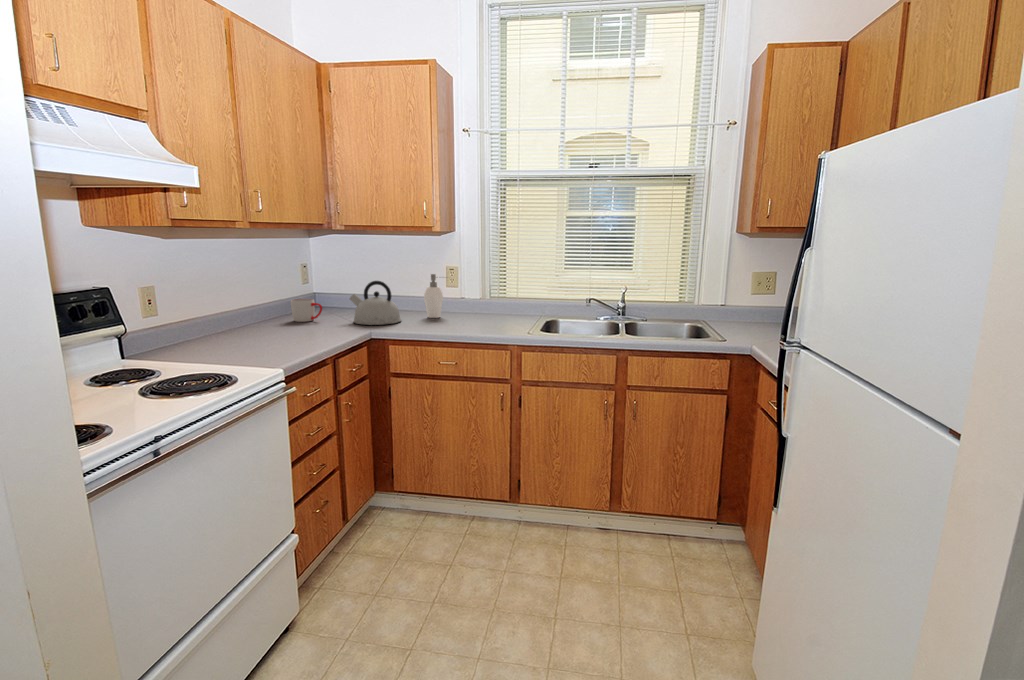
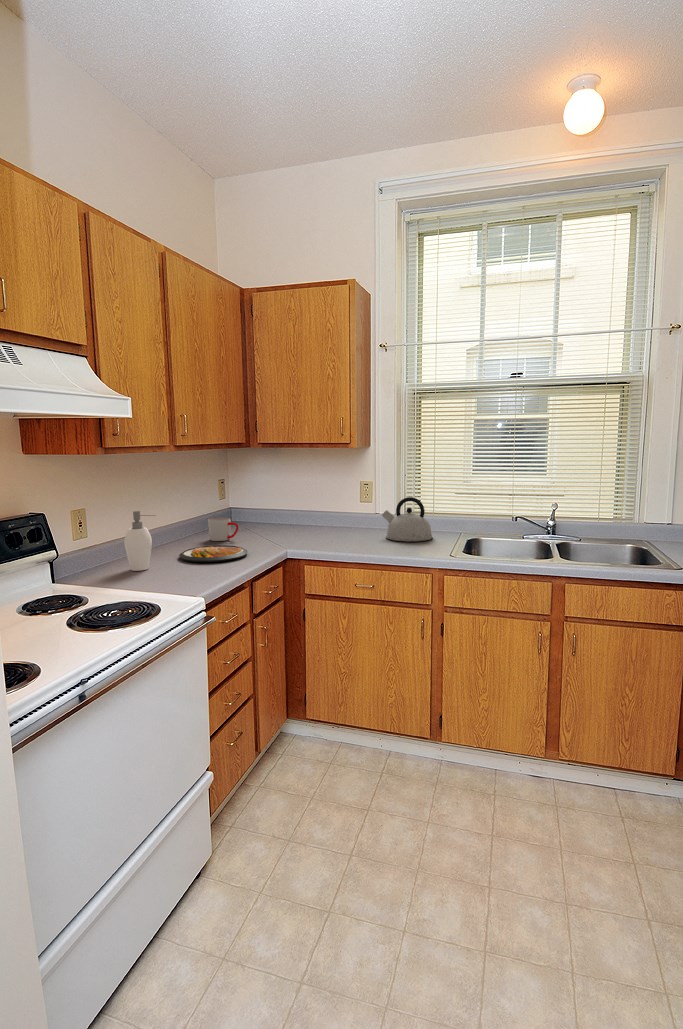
soap dispenser: present [424,274,443,318] -> present [124,511,155,571]
kettle: present [350,281,401,325] -> present [382,497,433,541]
dish: none [260,325,331,339] -> present [179,545,248,562]

